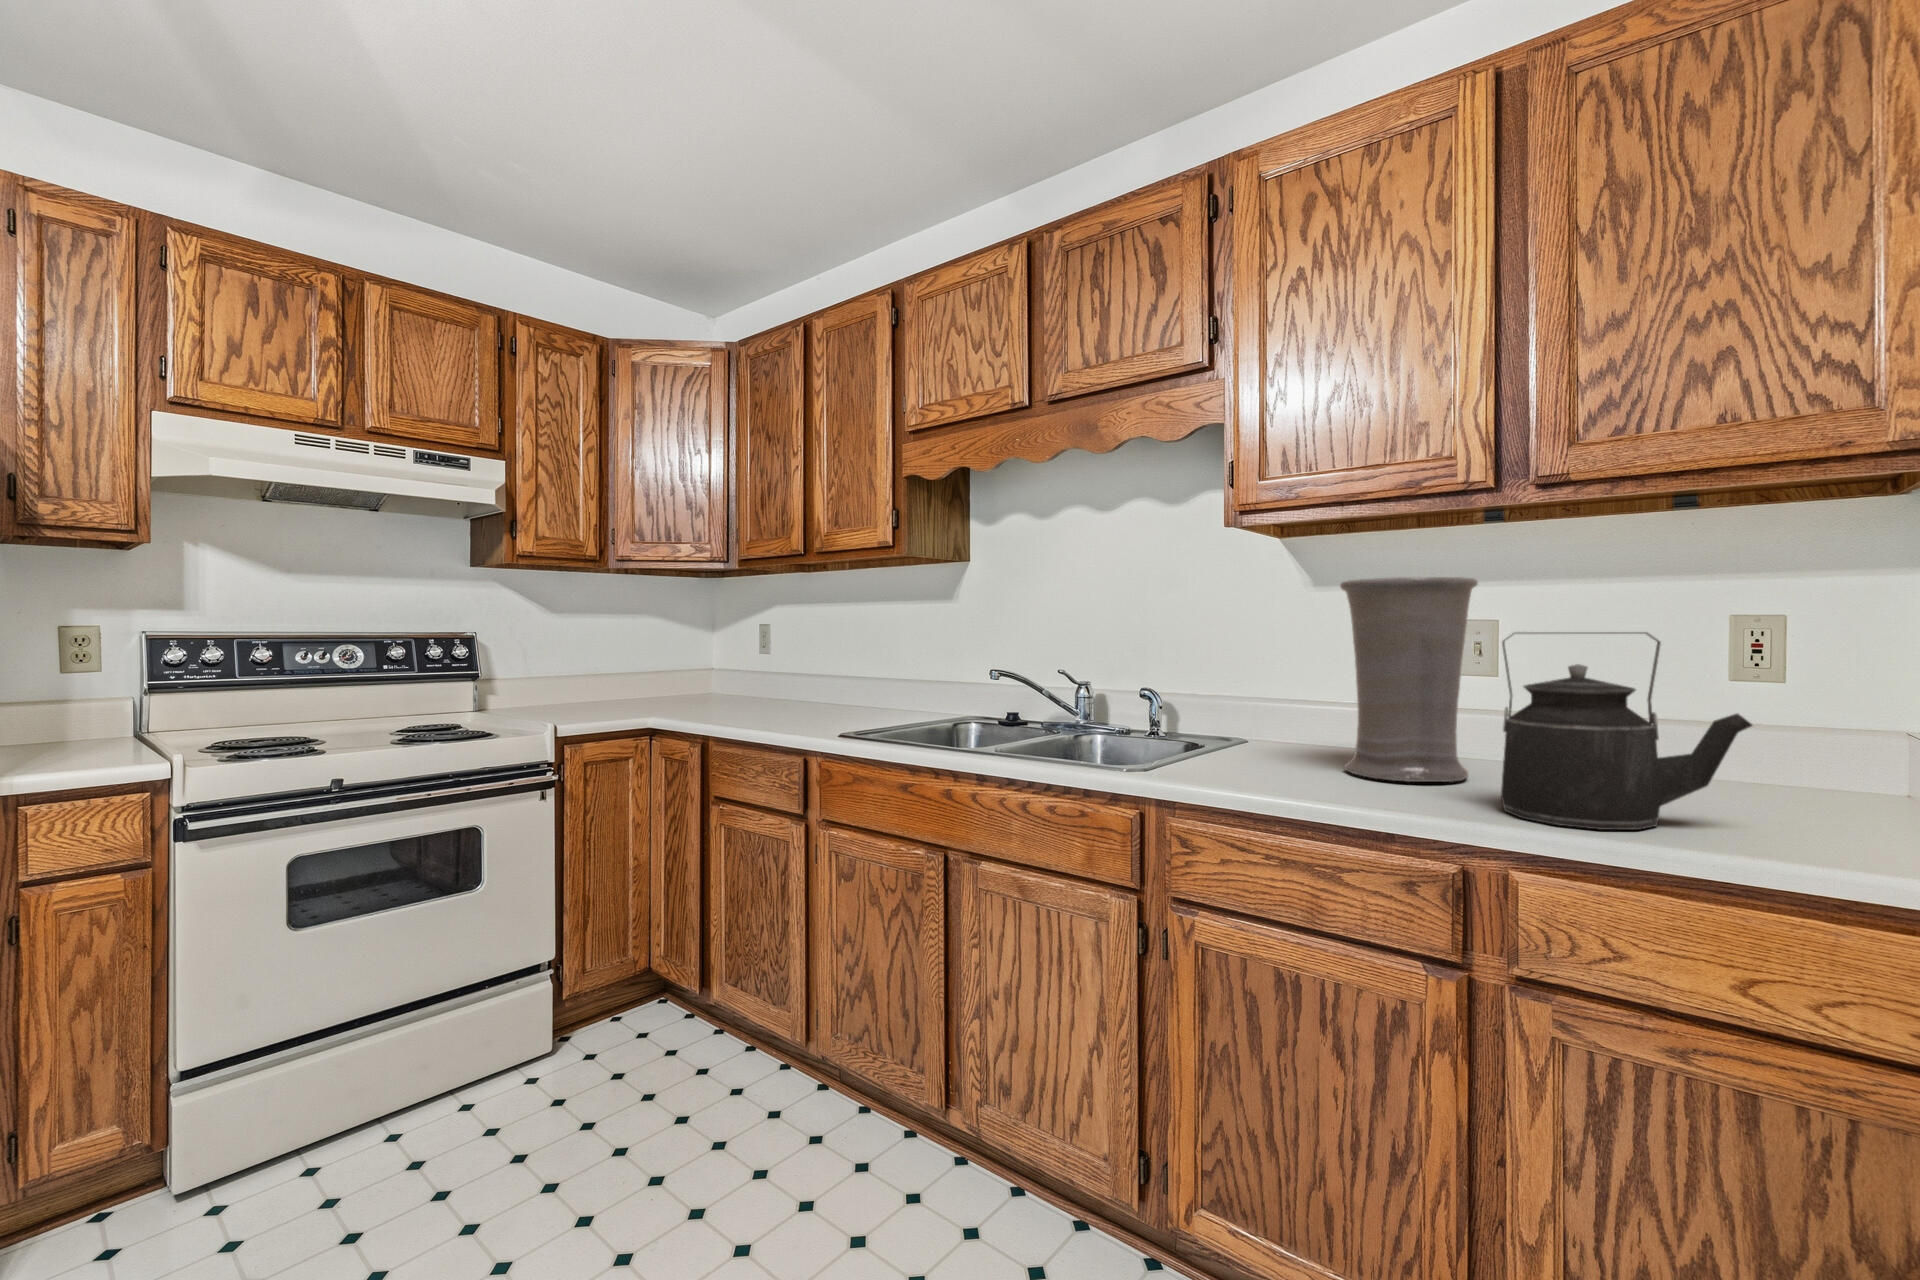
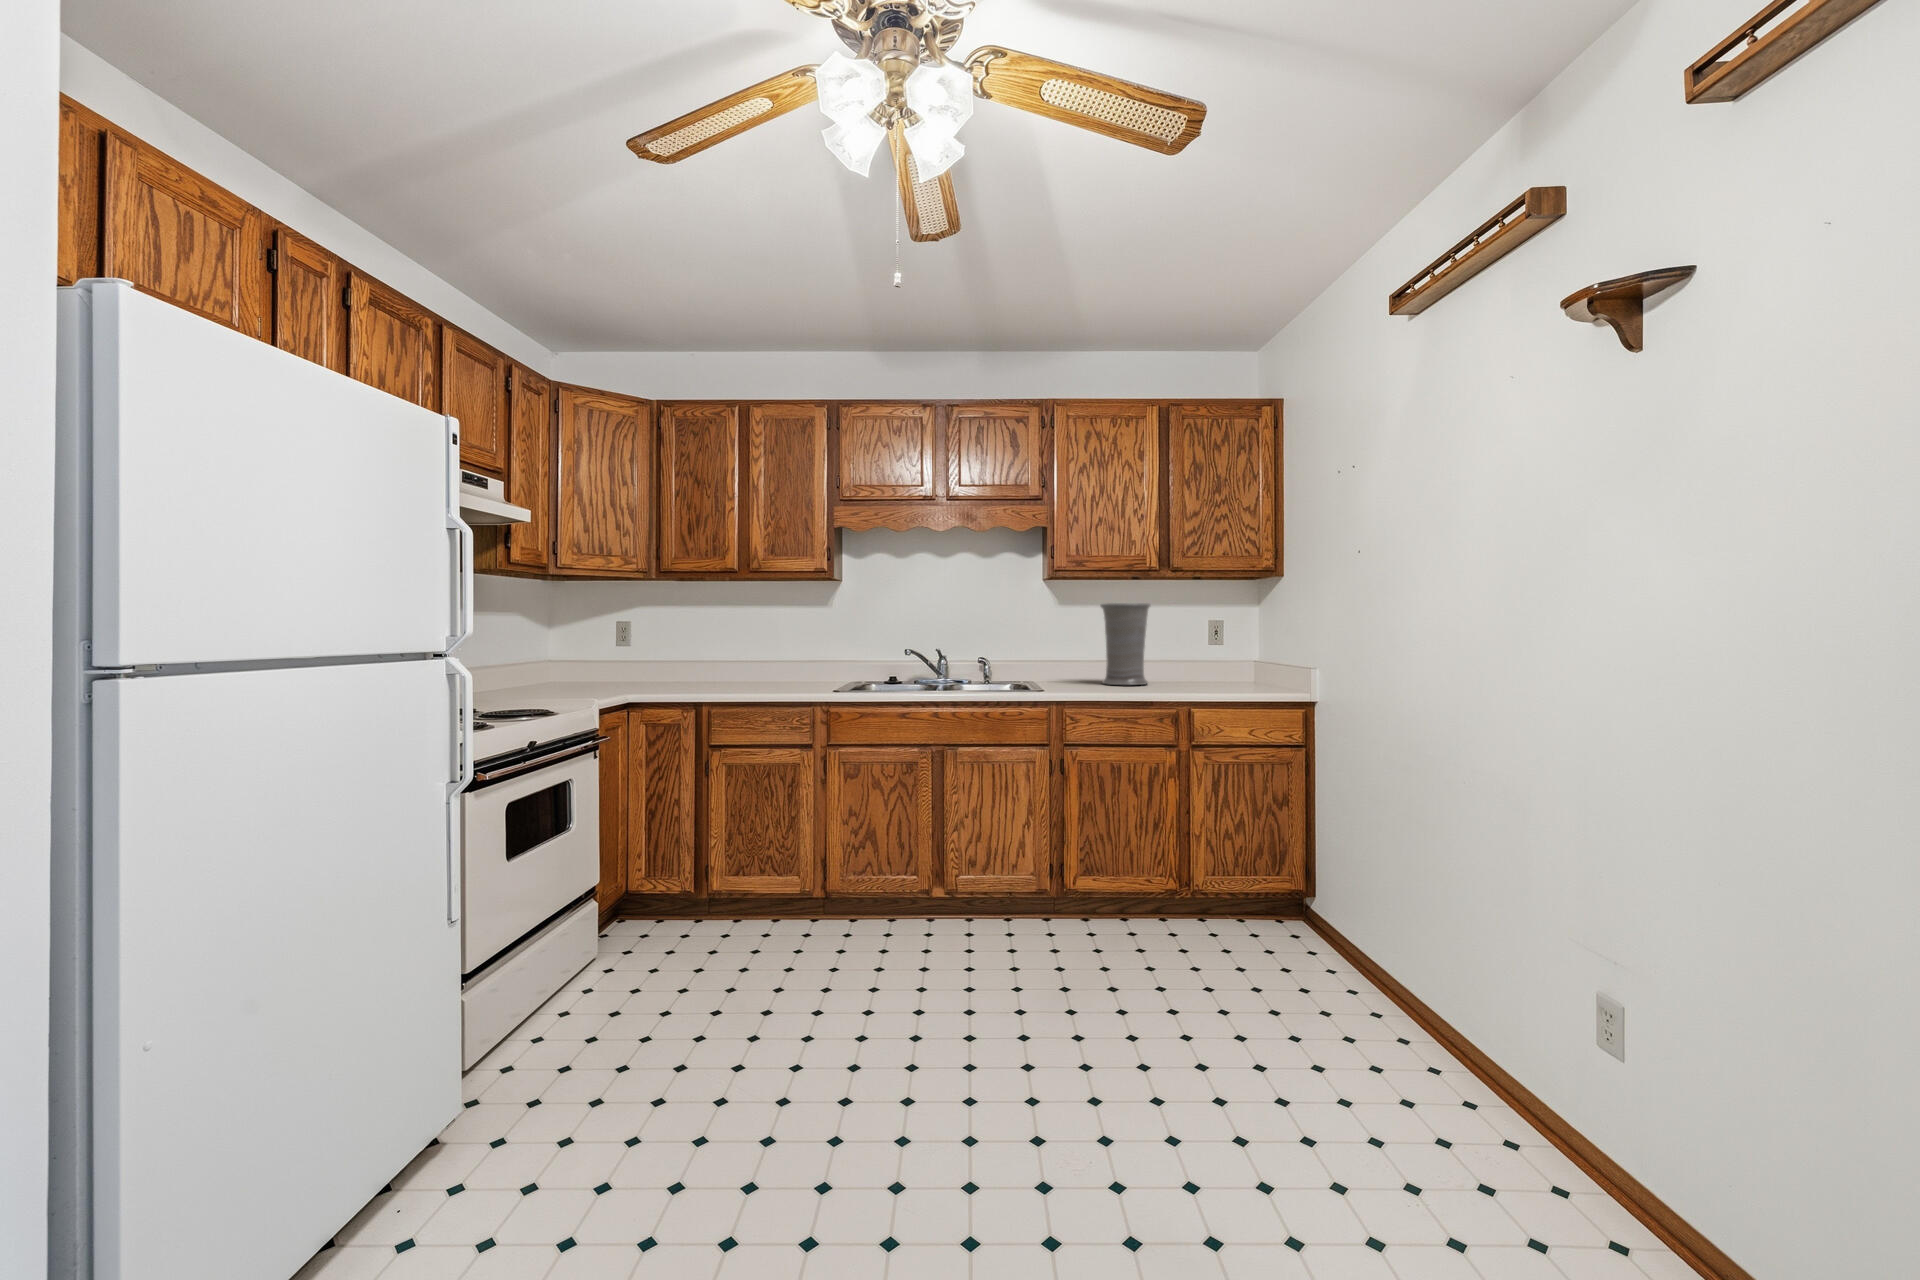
kettle: present [1501,632,1752,830] -> none [1177,624,1244,690]

